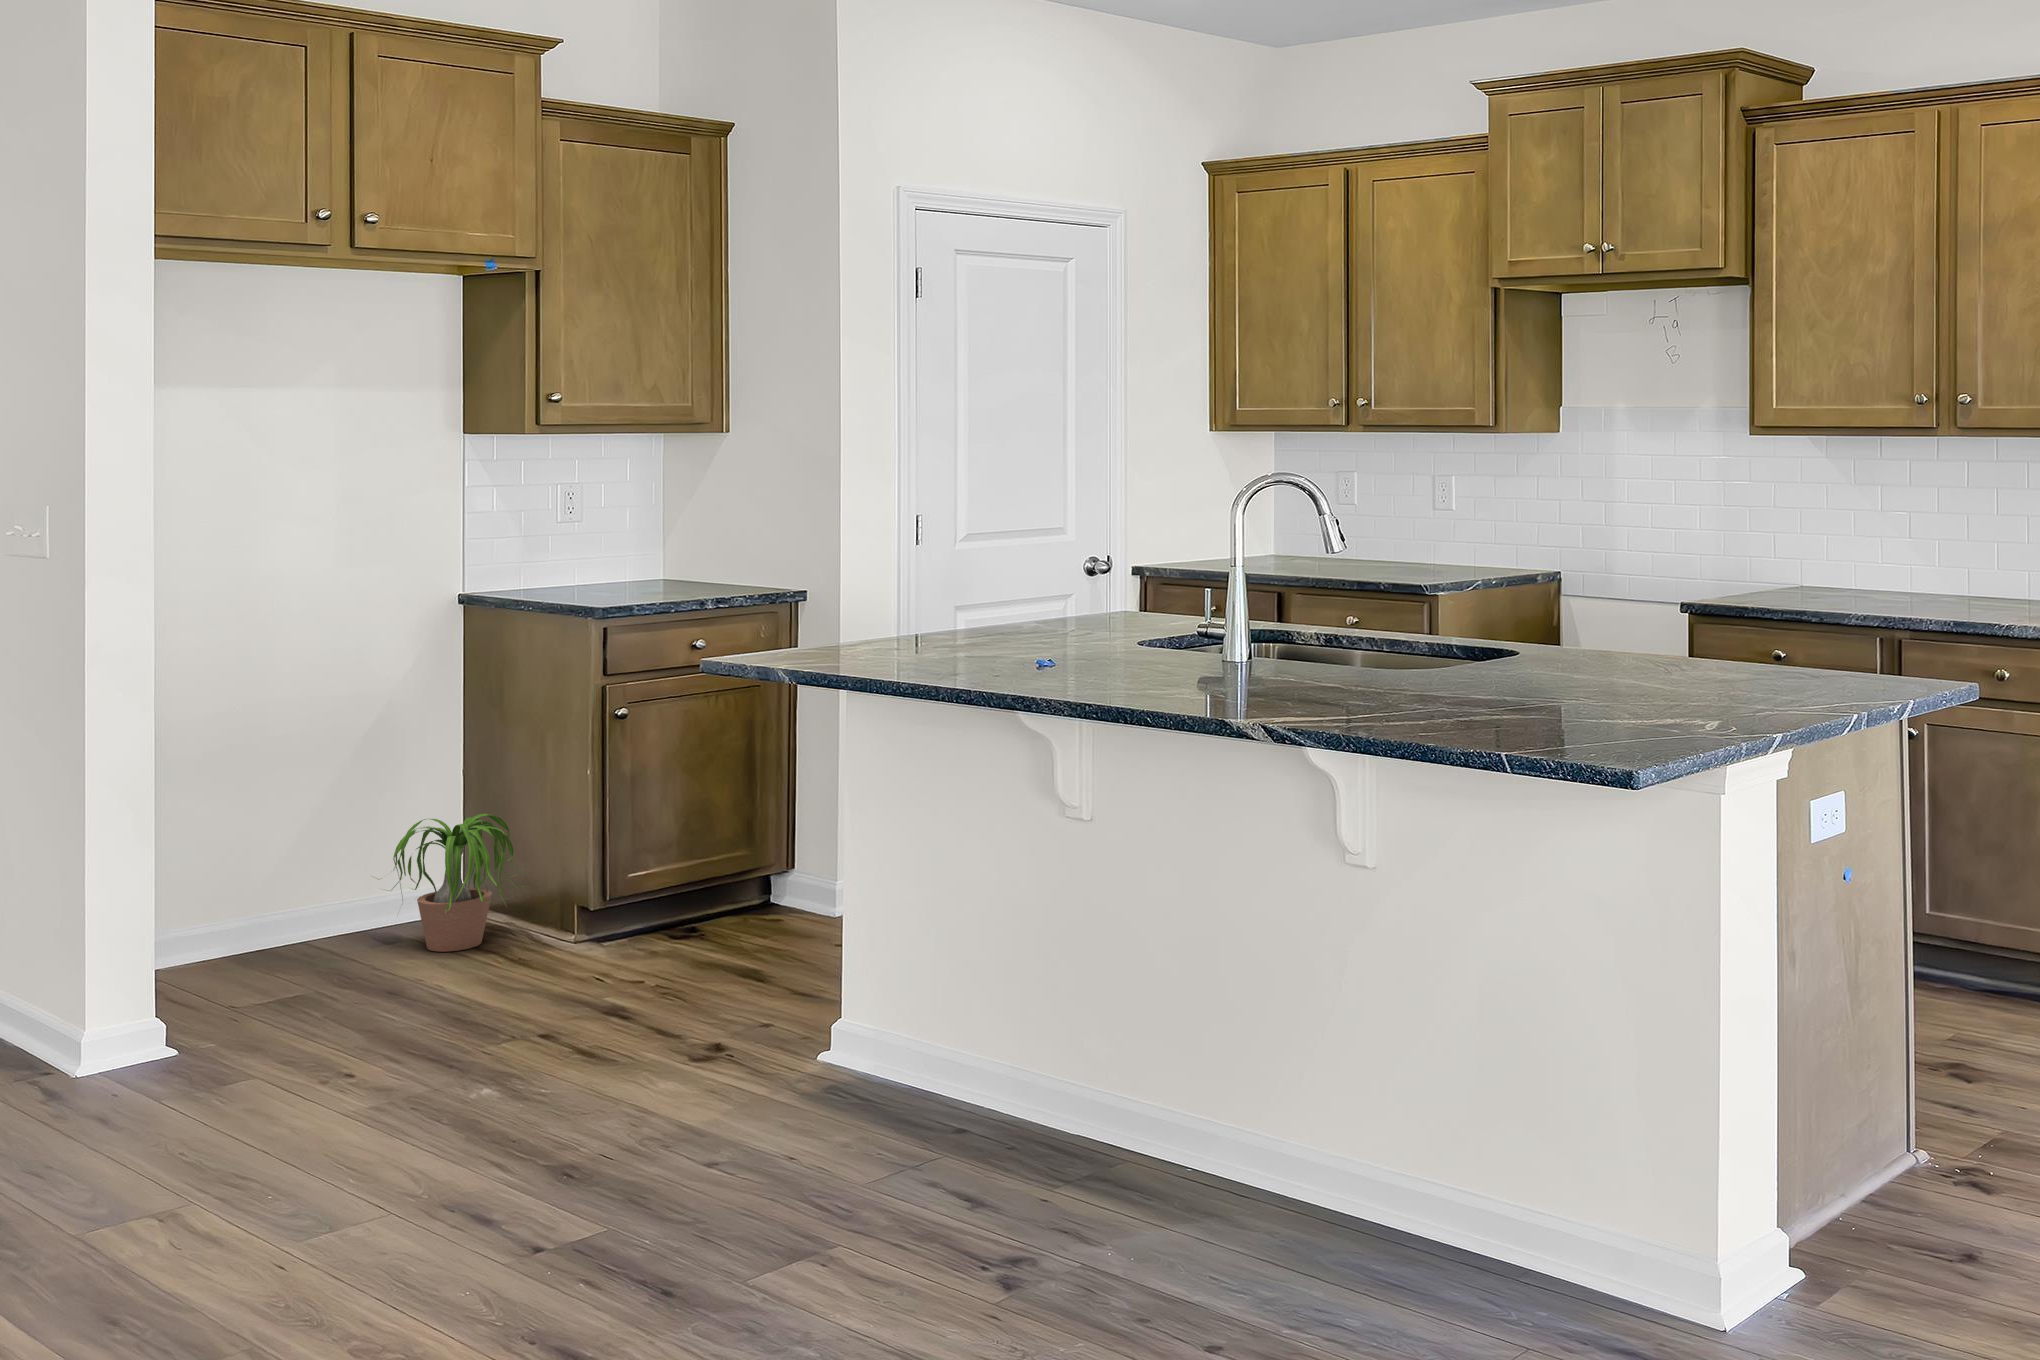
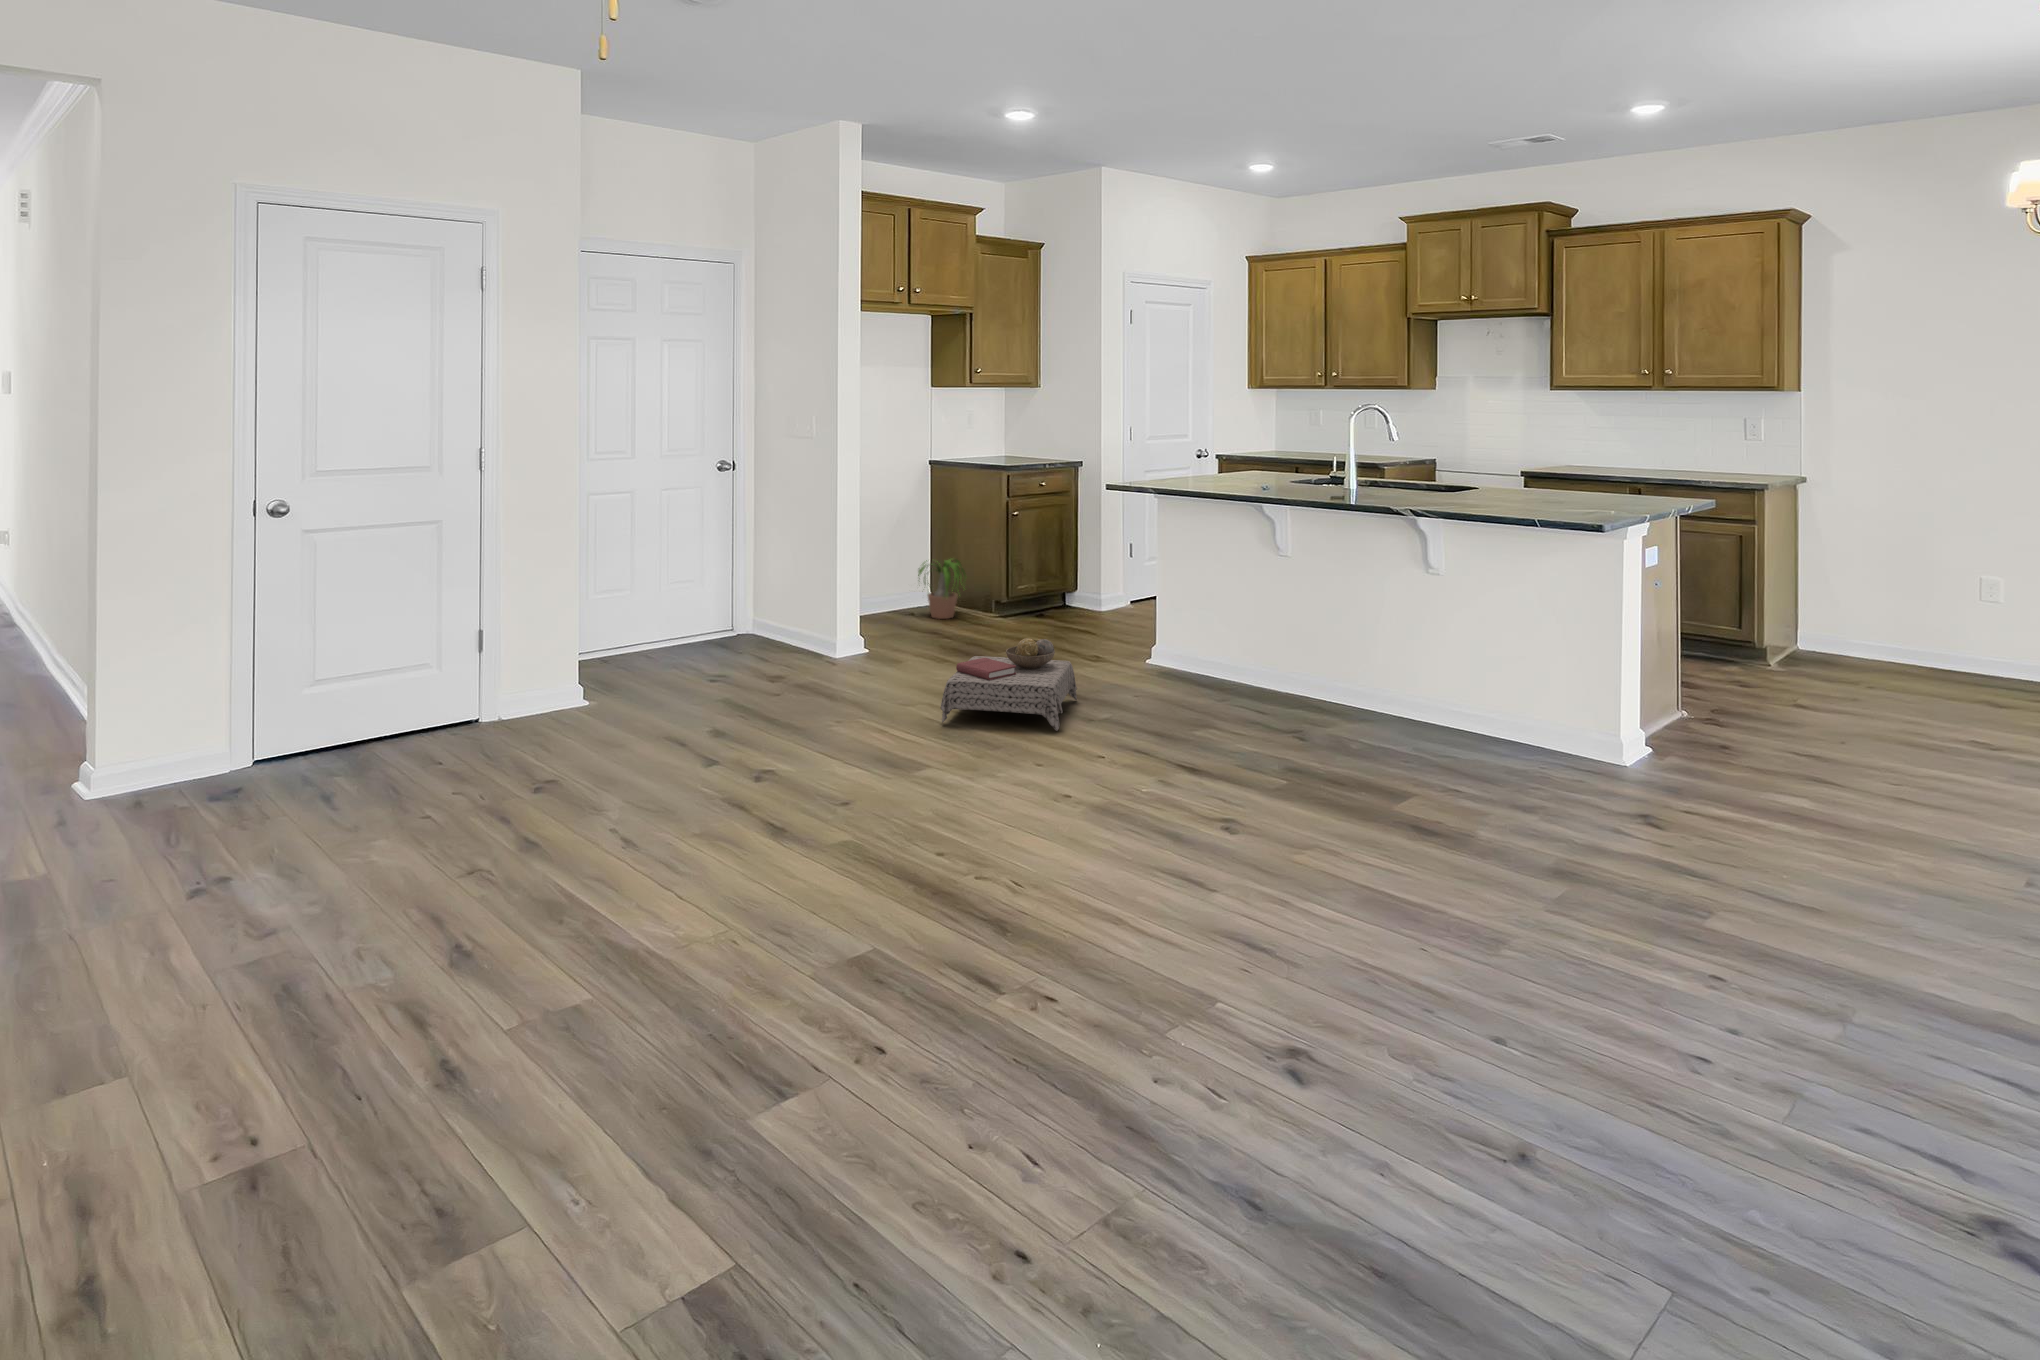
ottoman: none [101,1055,534,1306] -> present [940,638,1077,731]

